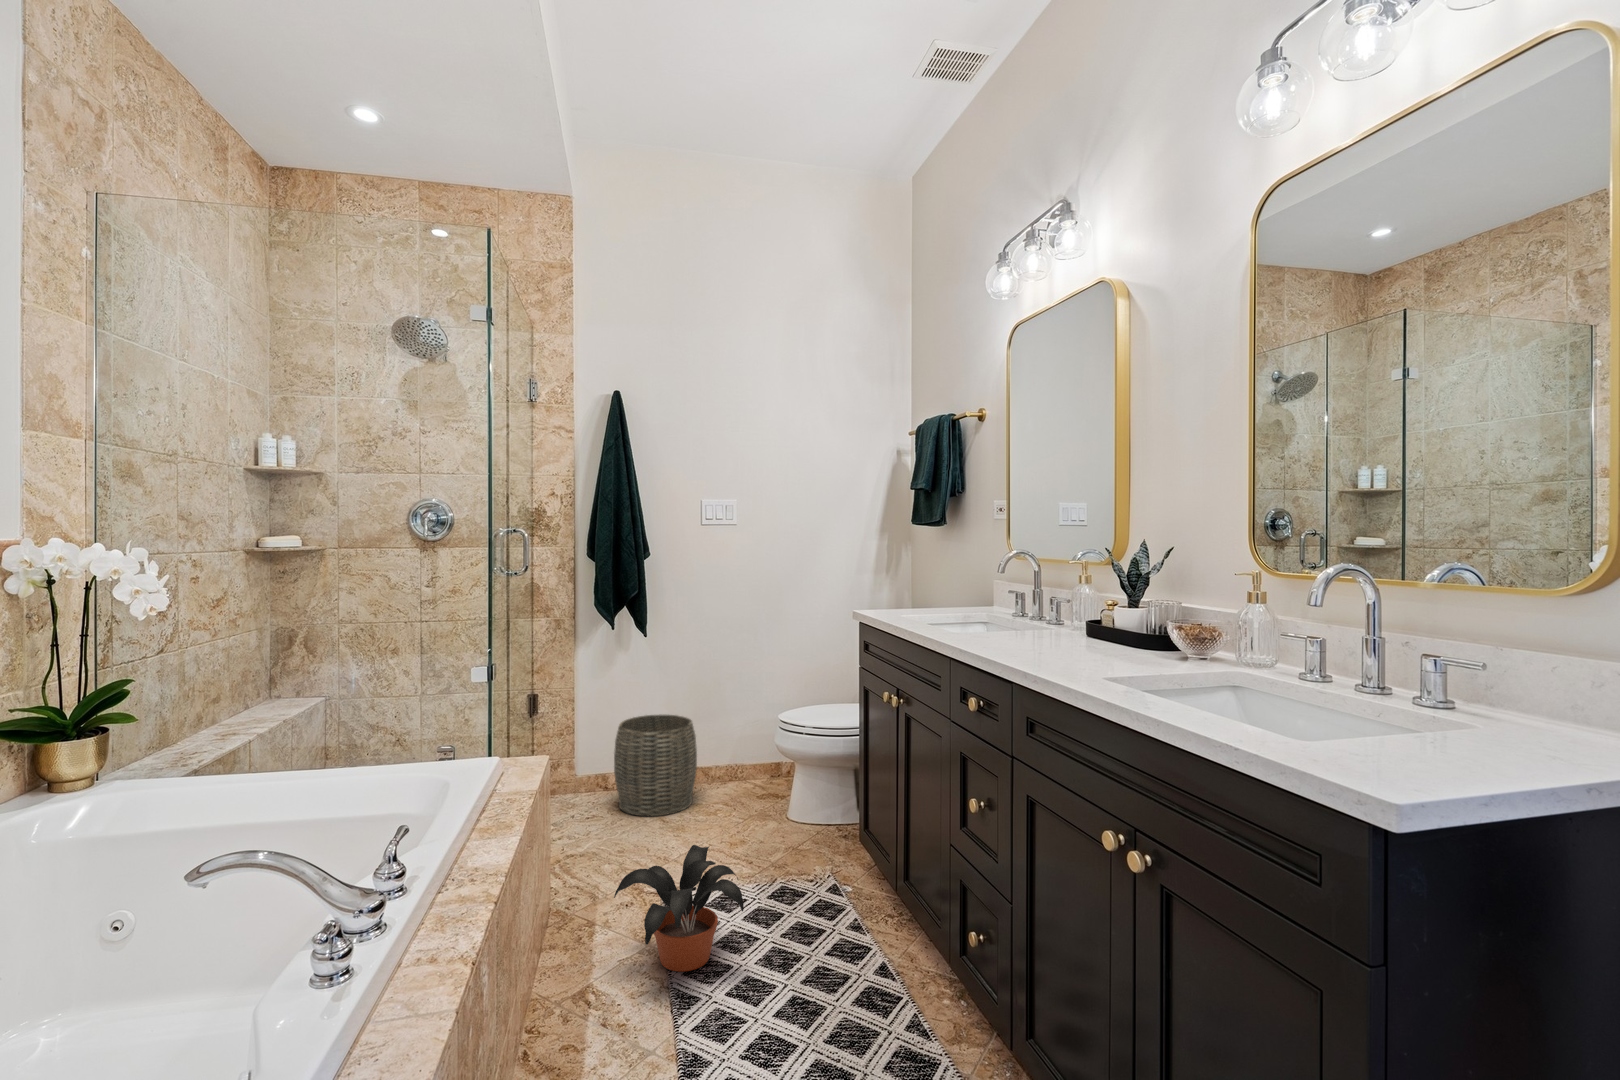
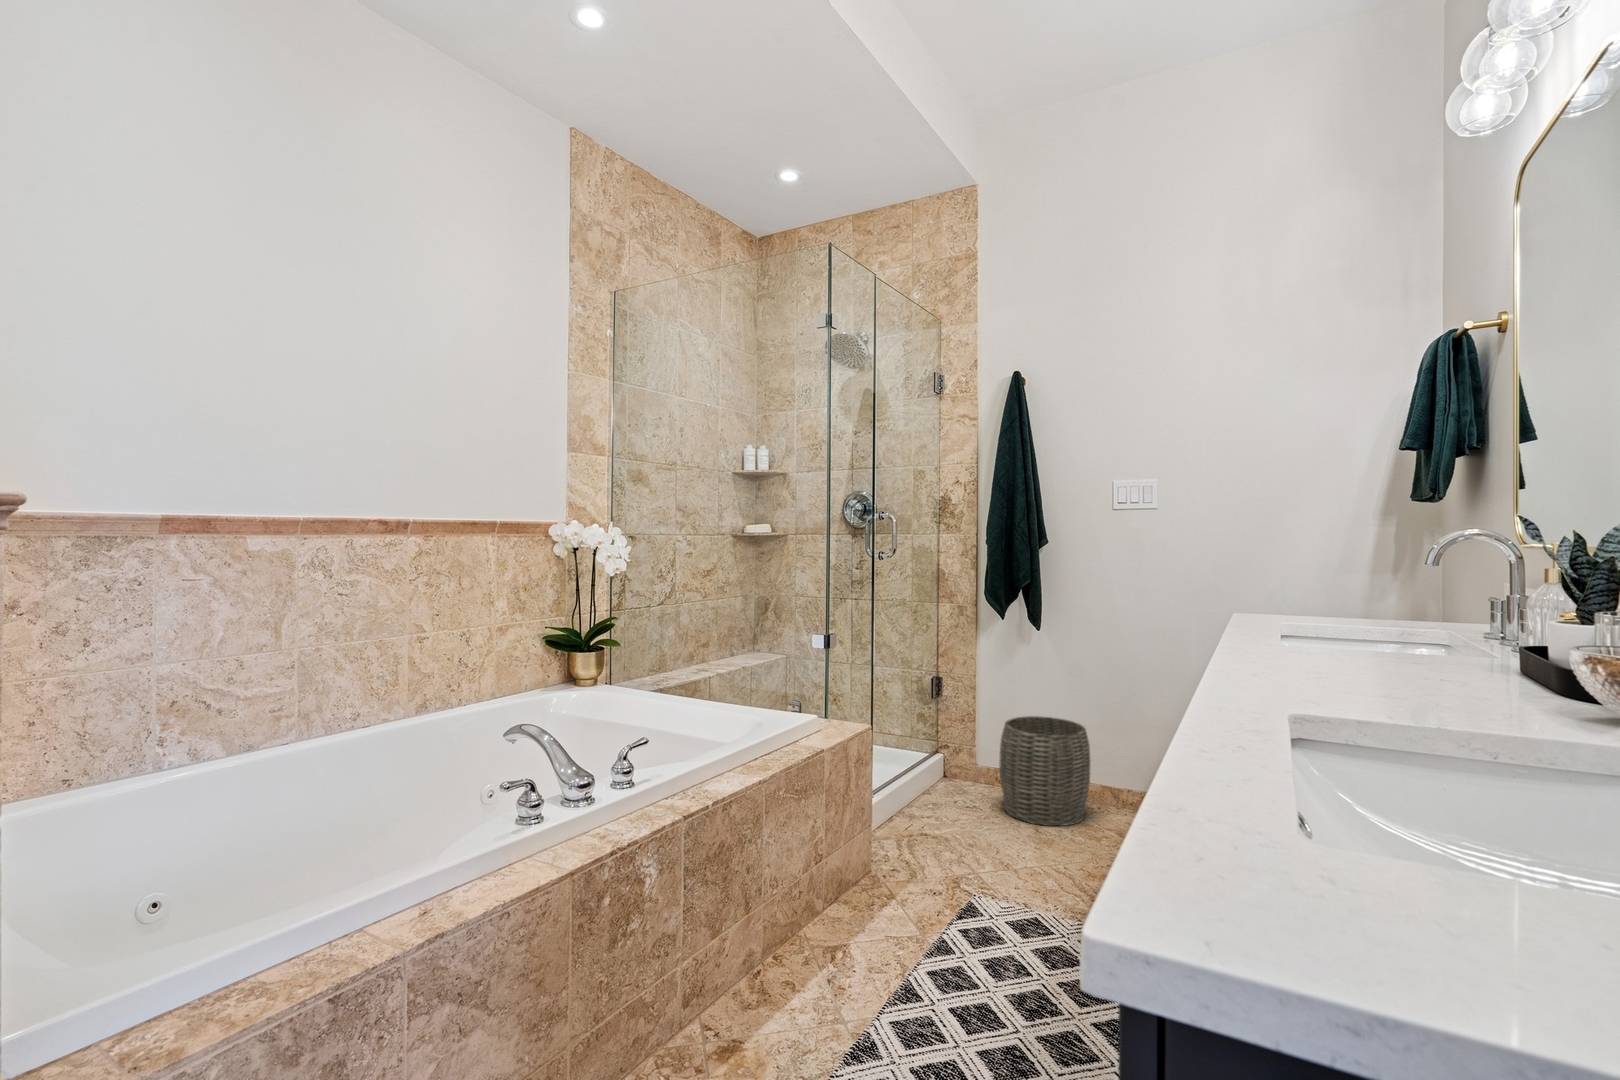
potted plant: present [614,845,744,972] -> none [878,848,1009,974]

